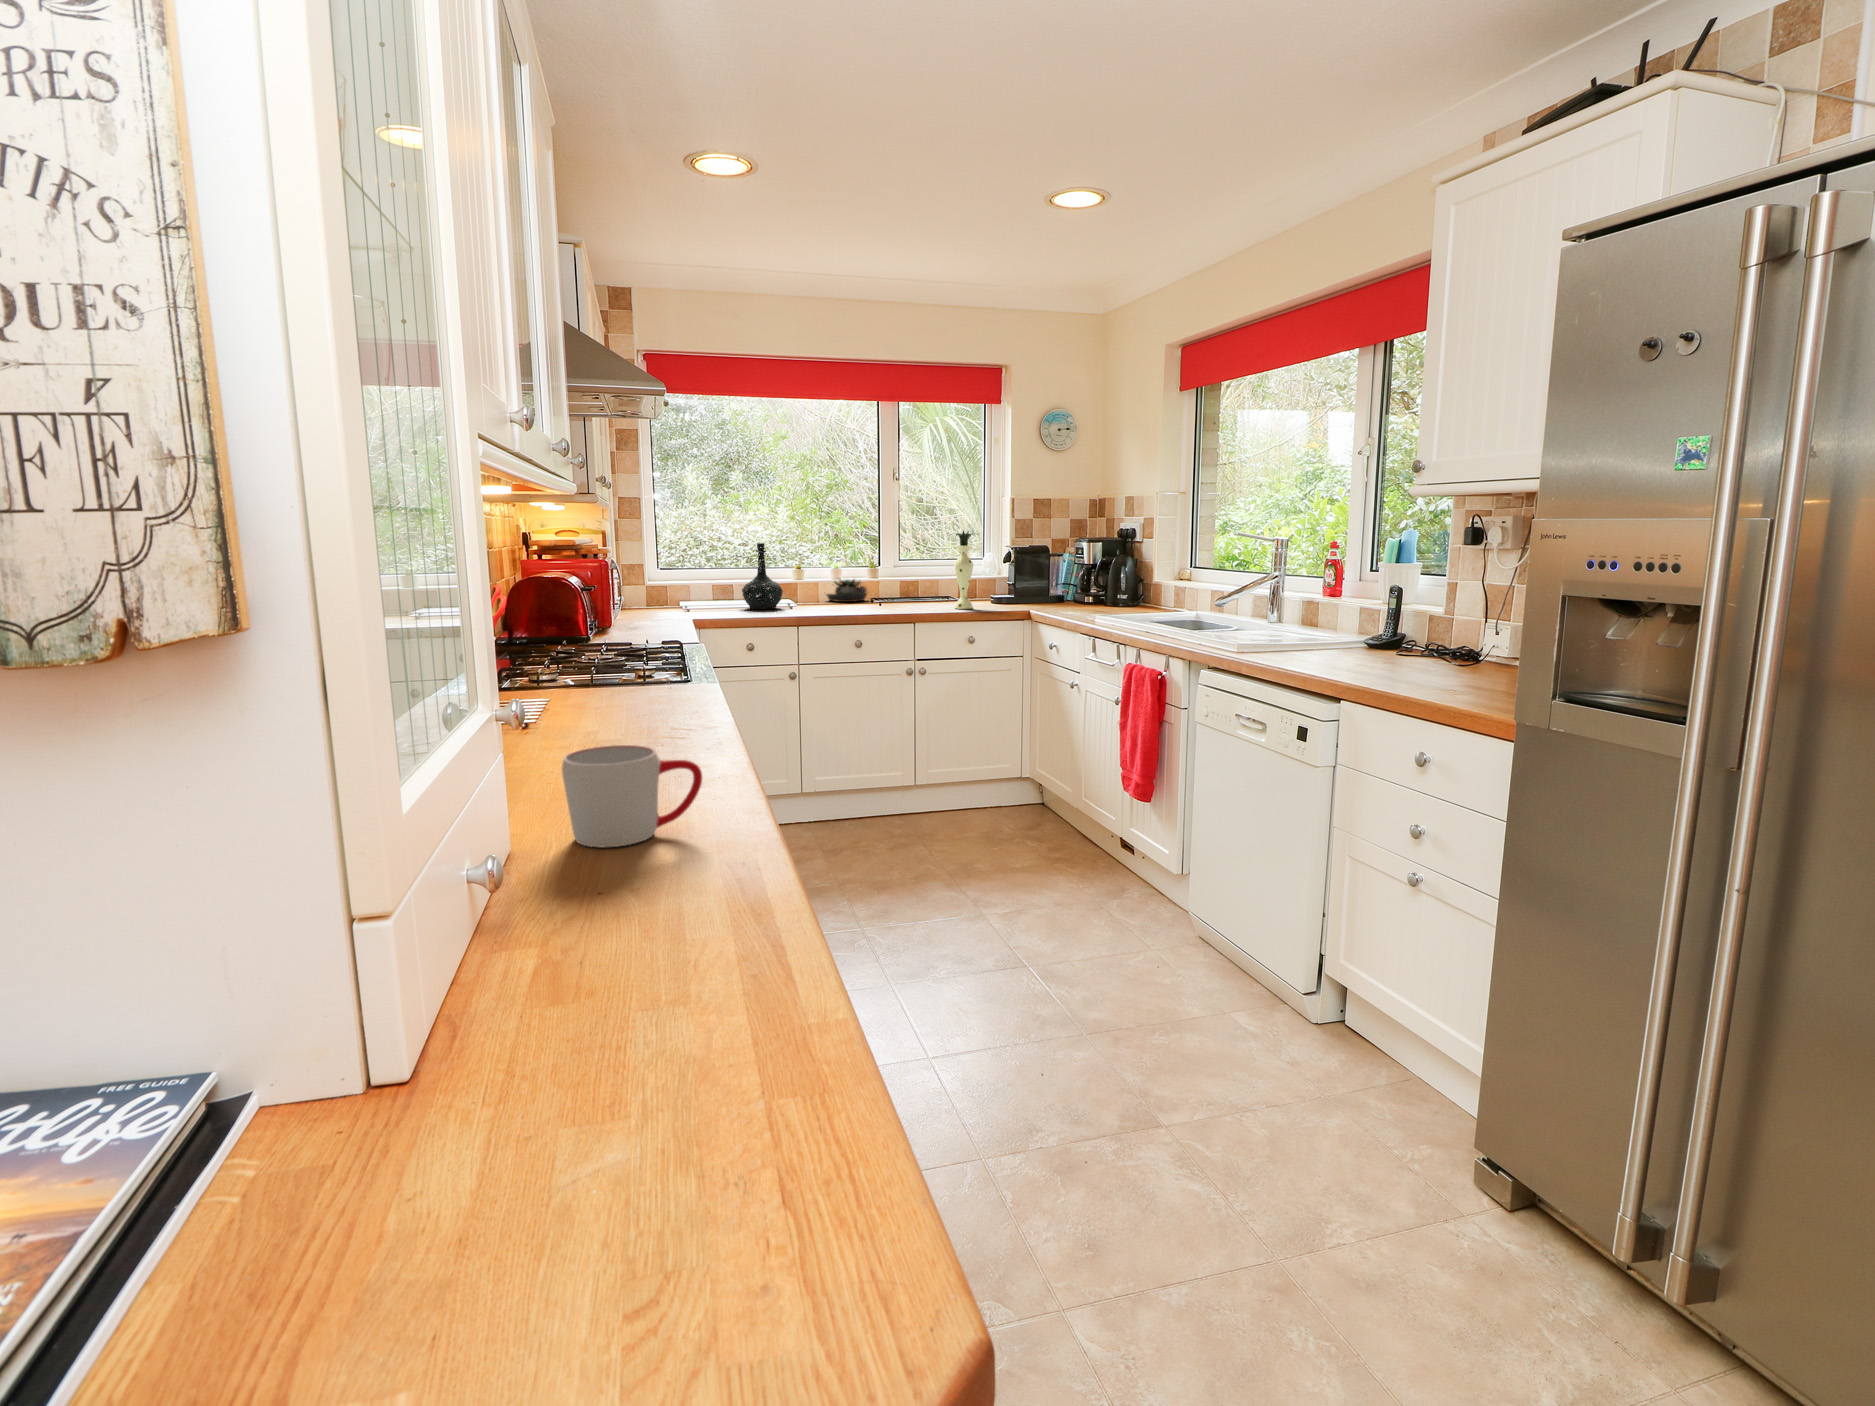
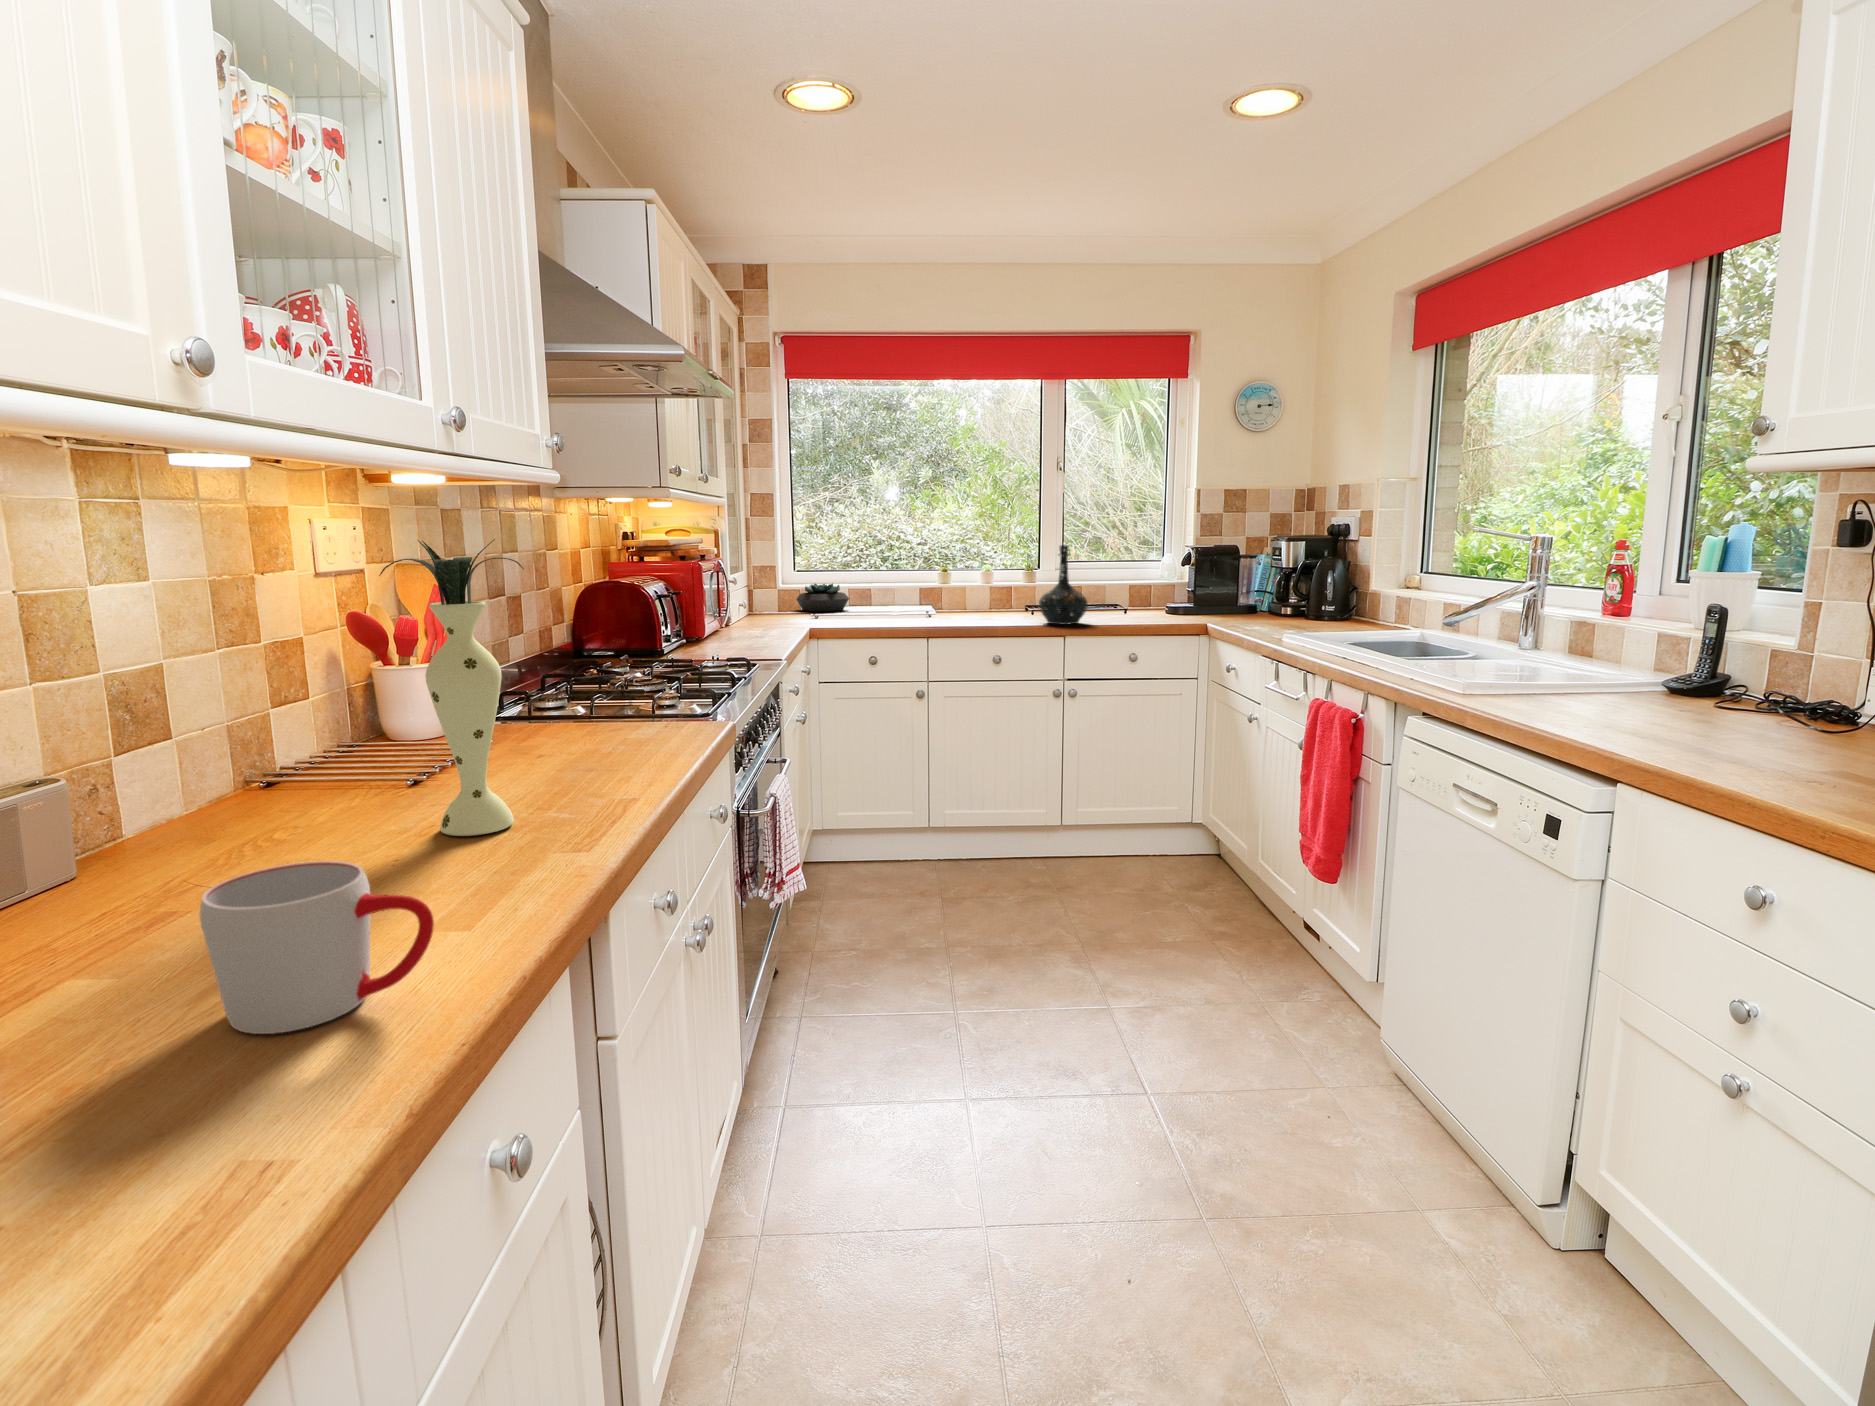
vase: present [949,530,978,609] -> present [379,539,524,836]
bottle: present [742,543,783,609] -> present [1039,545,1088,625]
succulent plant: present [827,579,867,602] -> present [796,583,849,611]

